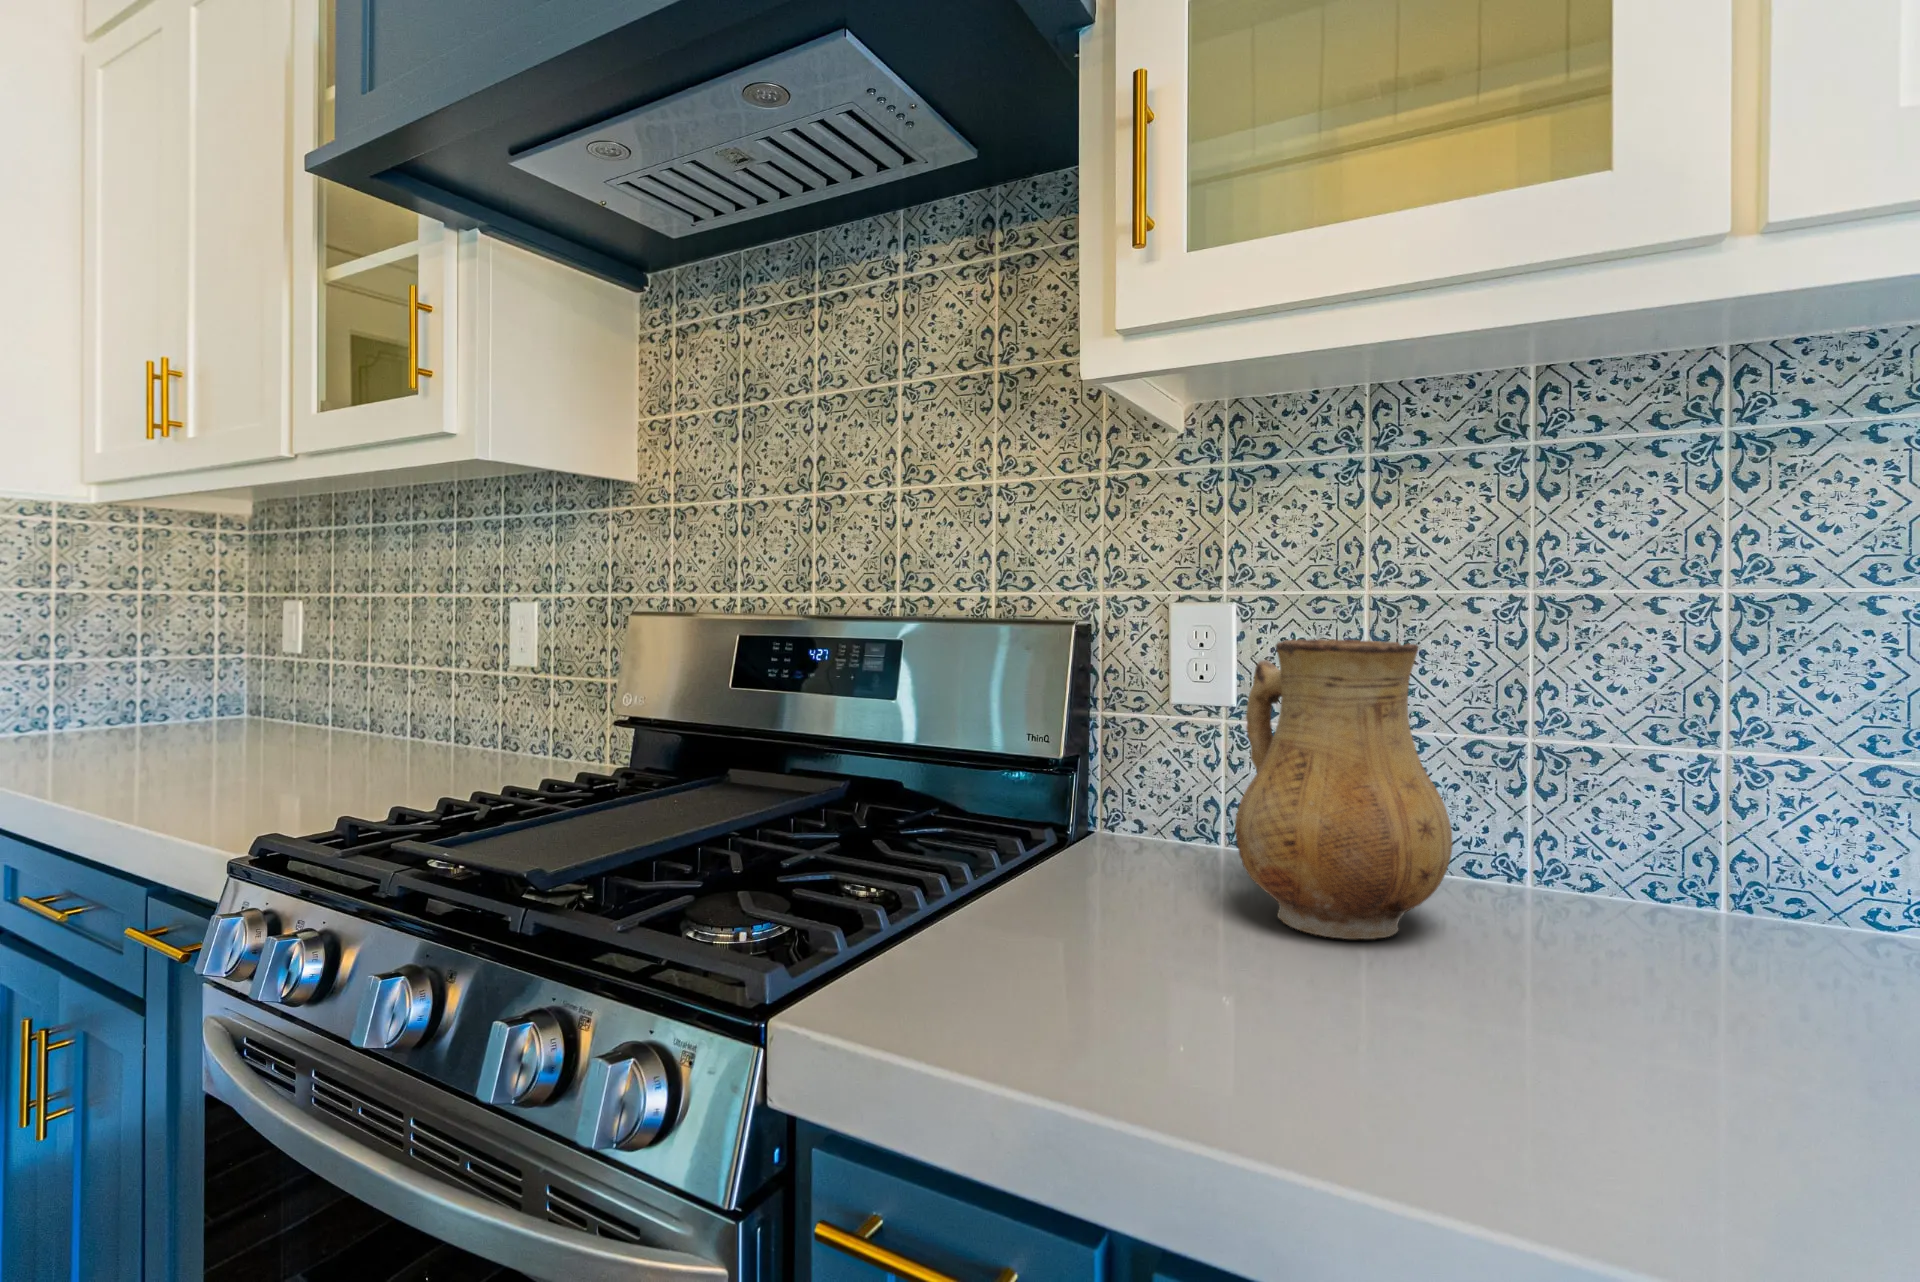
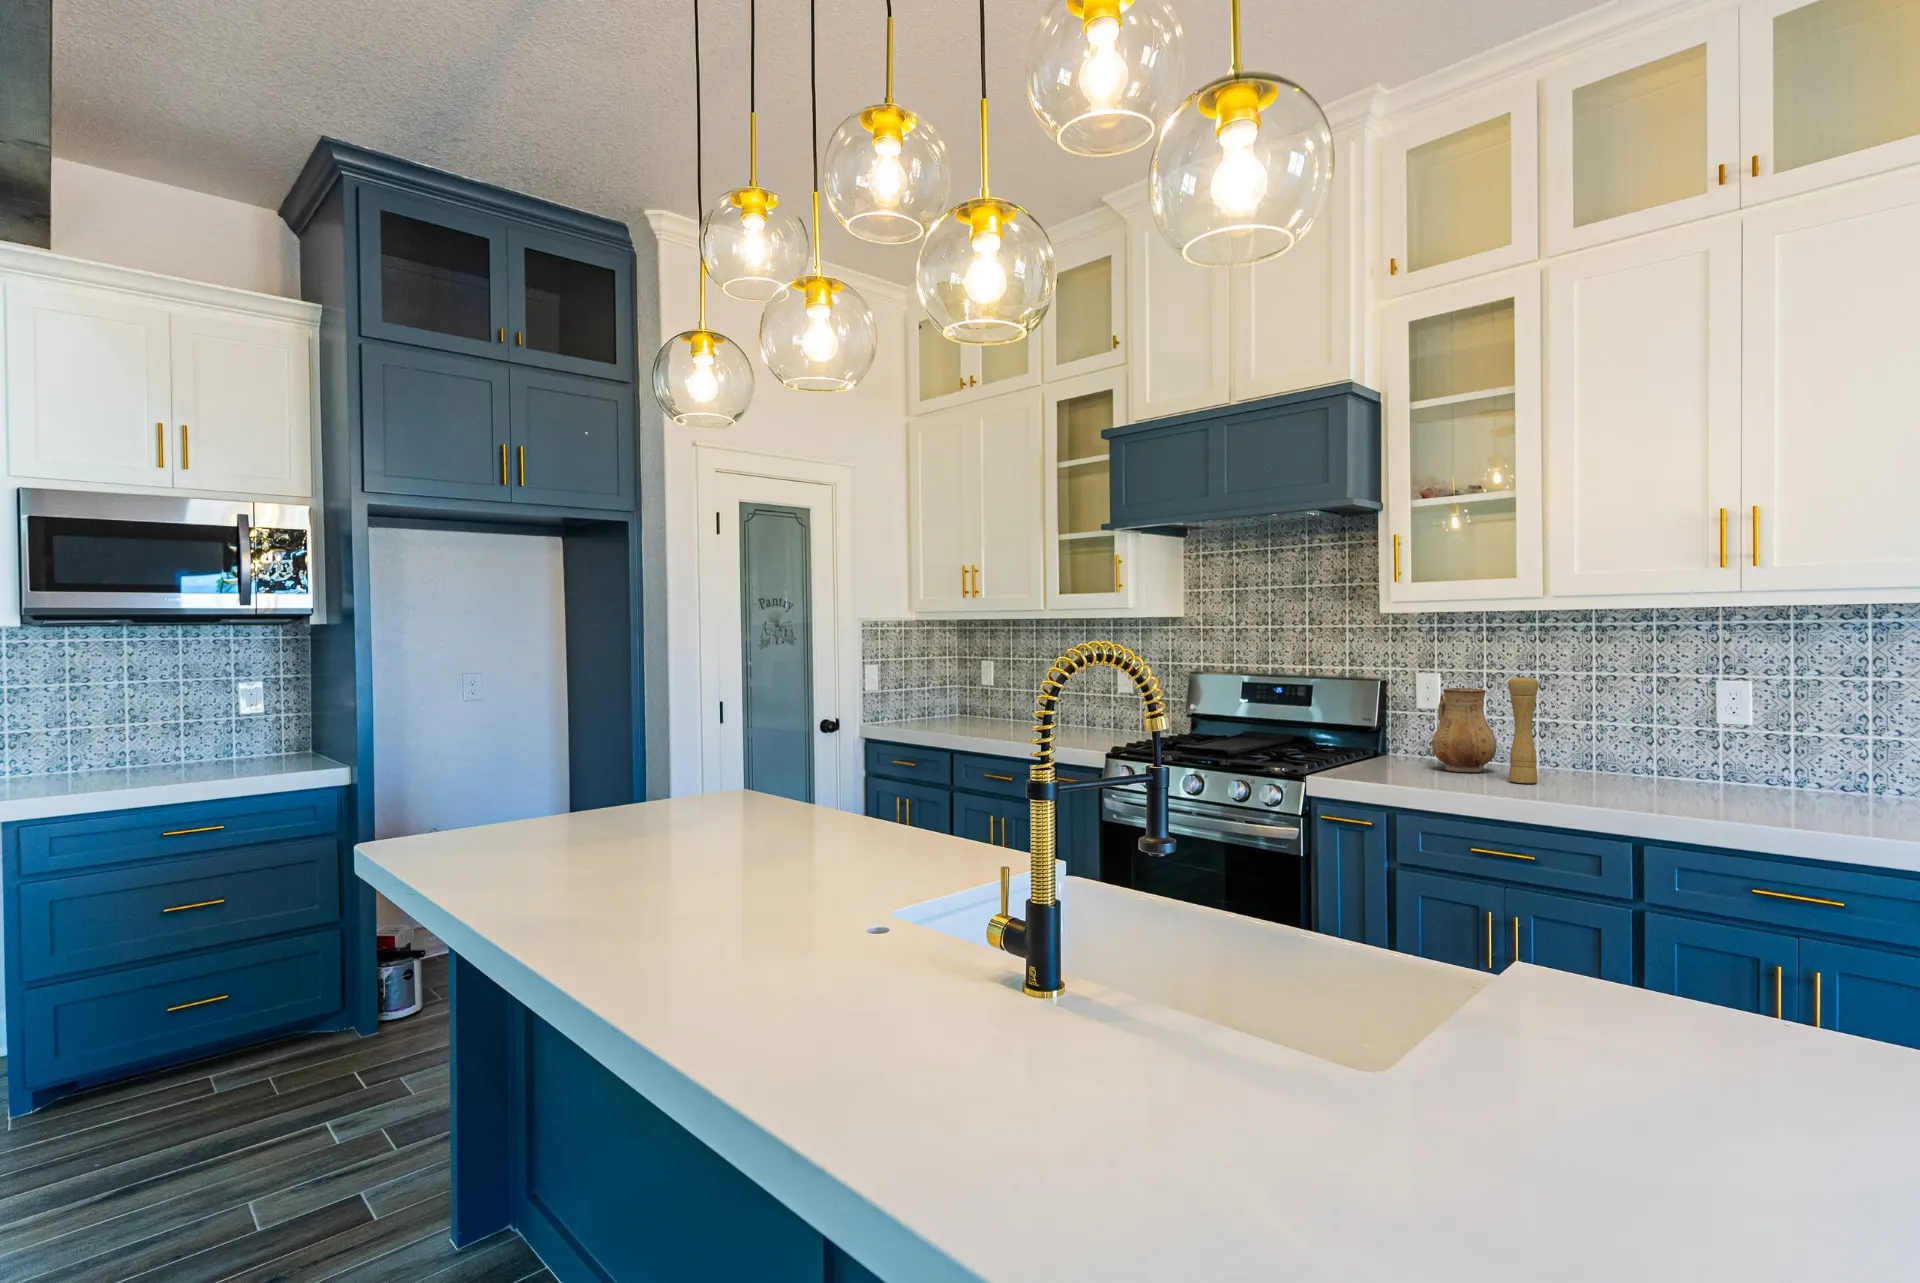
pepper mill: none [1577,571,1725,1055] -> present [1508,676,1539,783]

